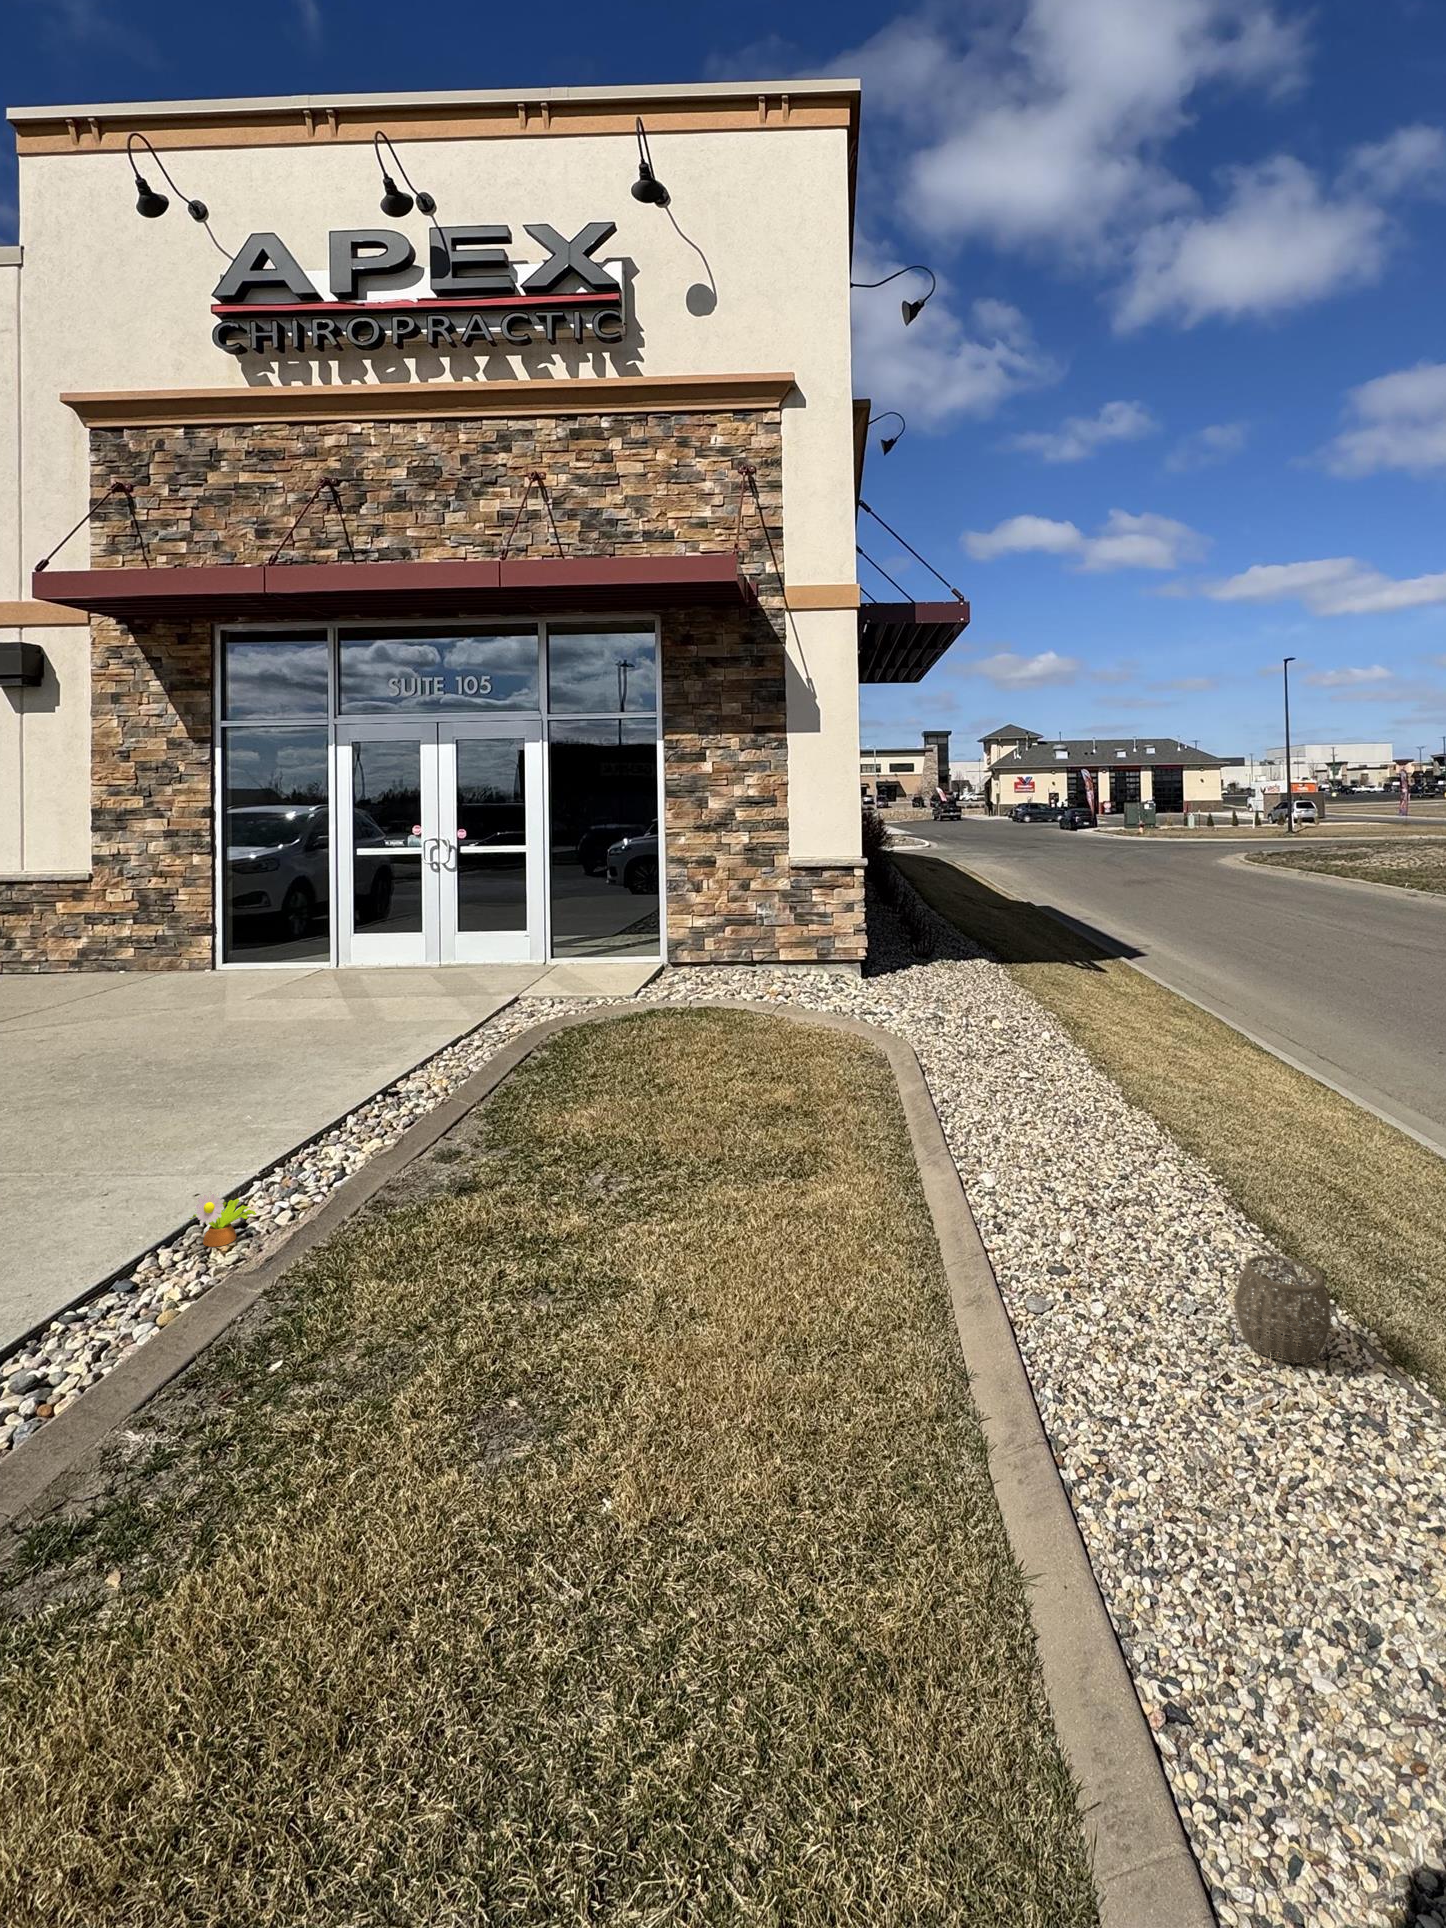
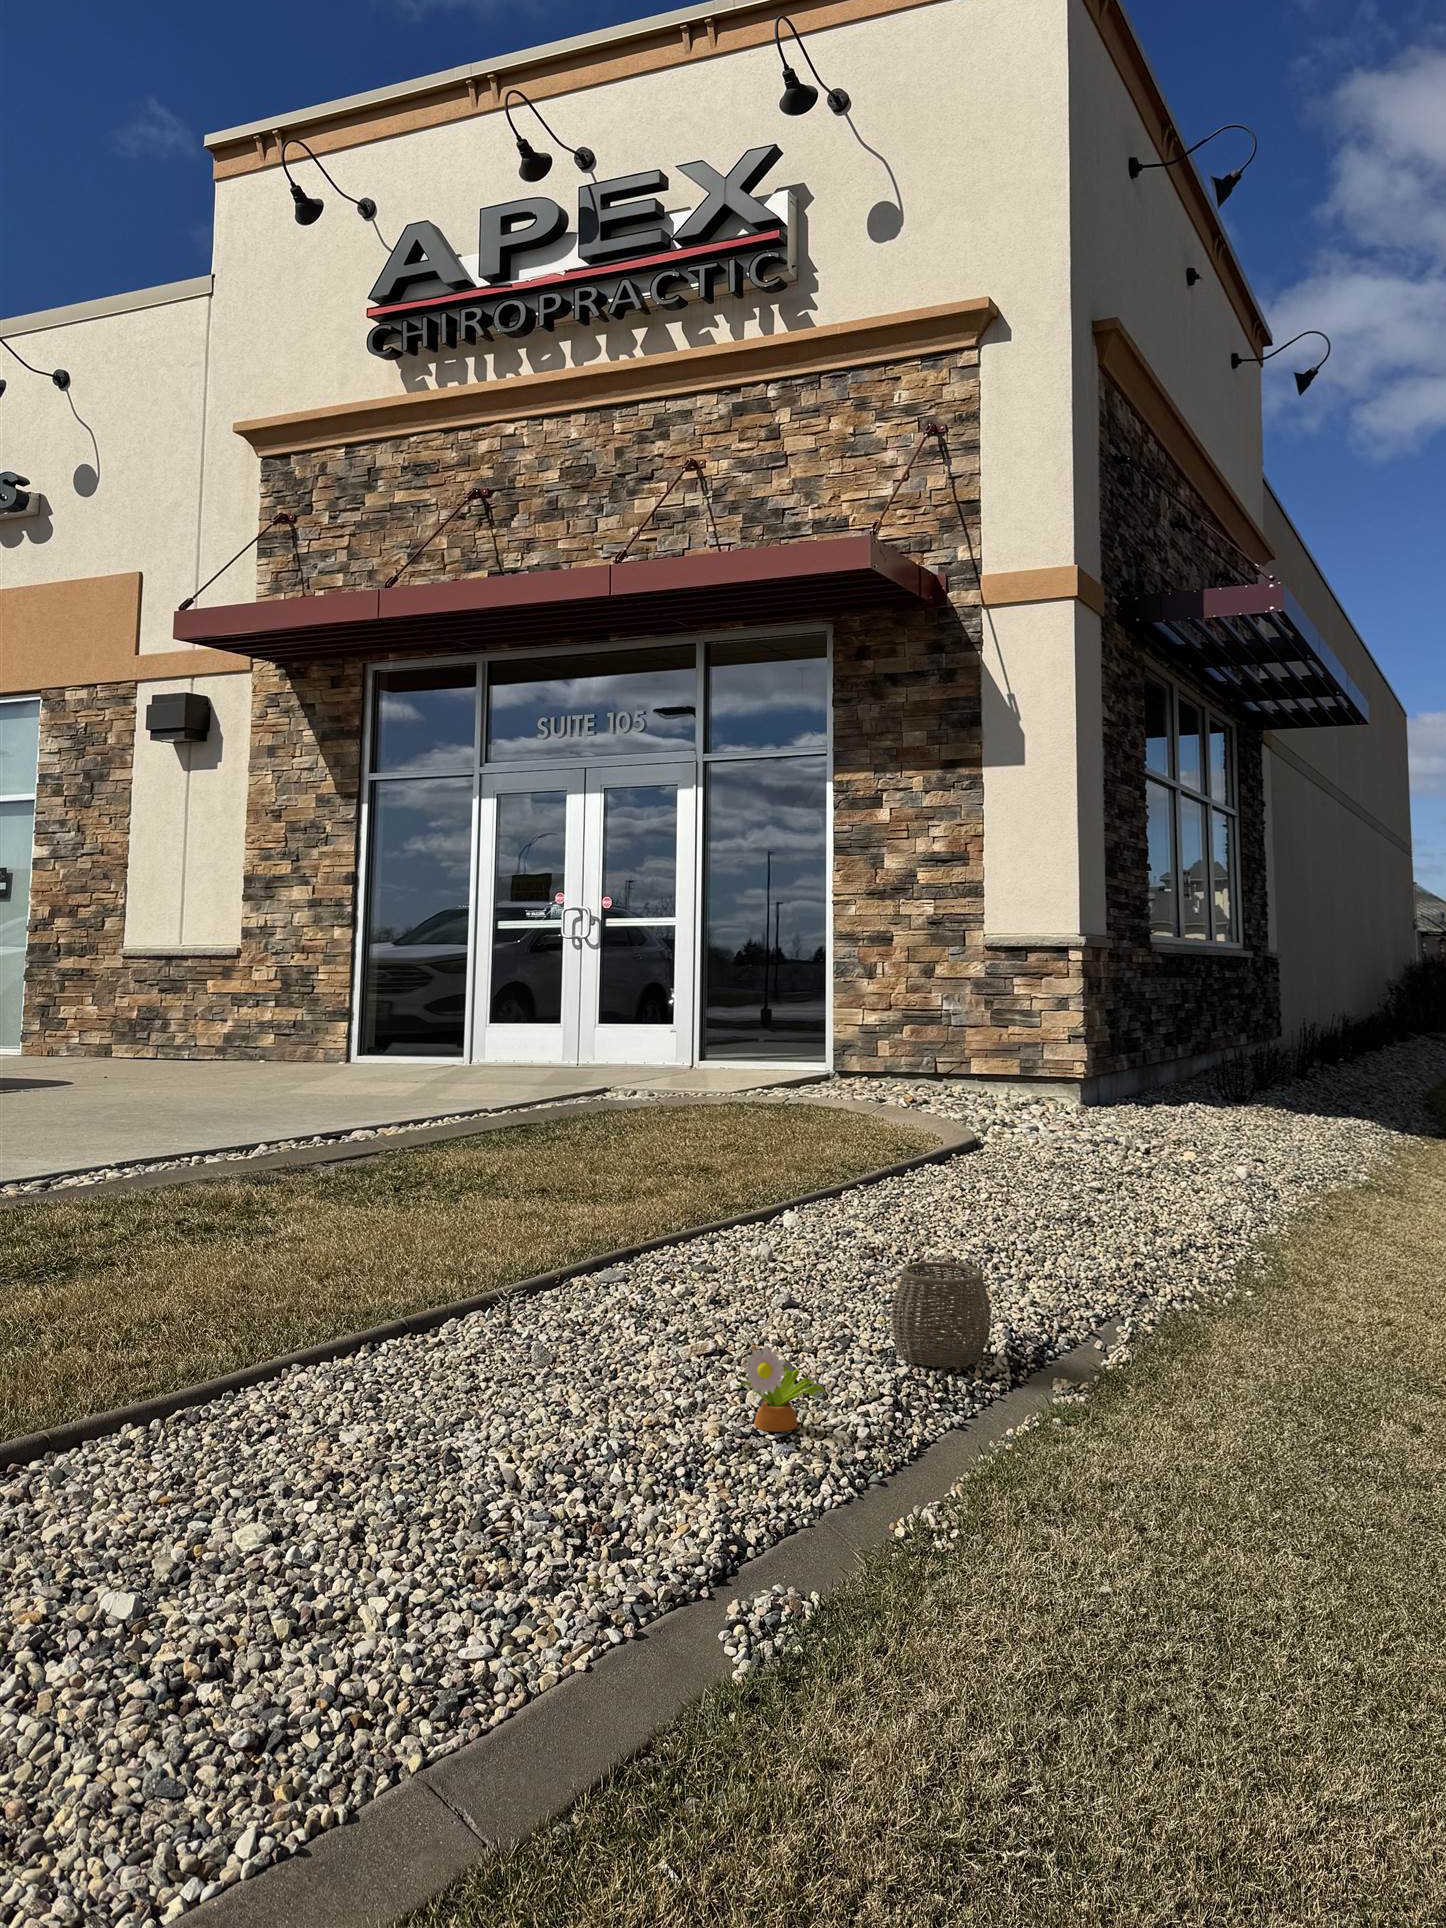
decorative plant: present [189,1191,256,1247] -> present [735,1346,826,1432]

